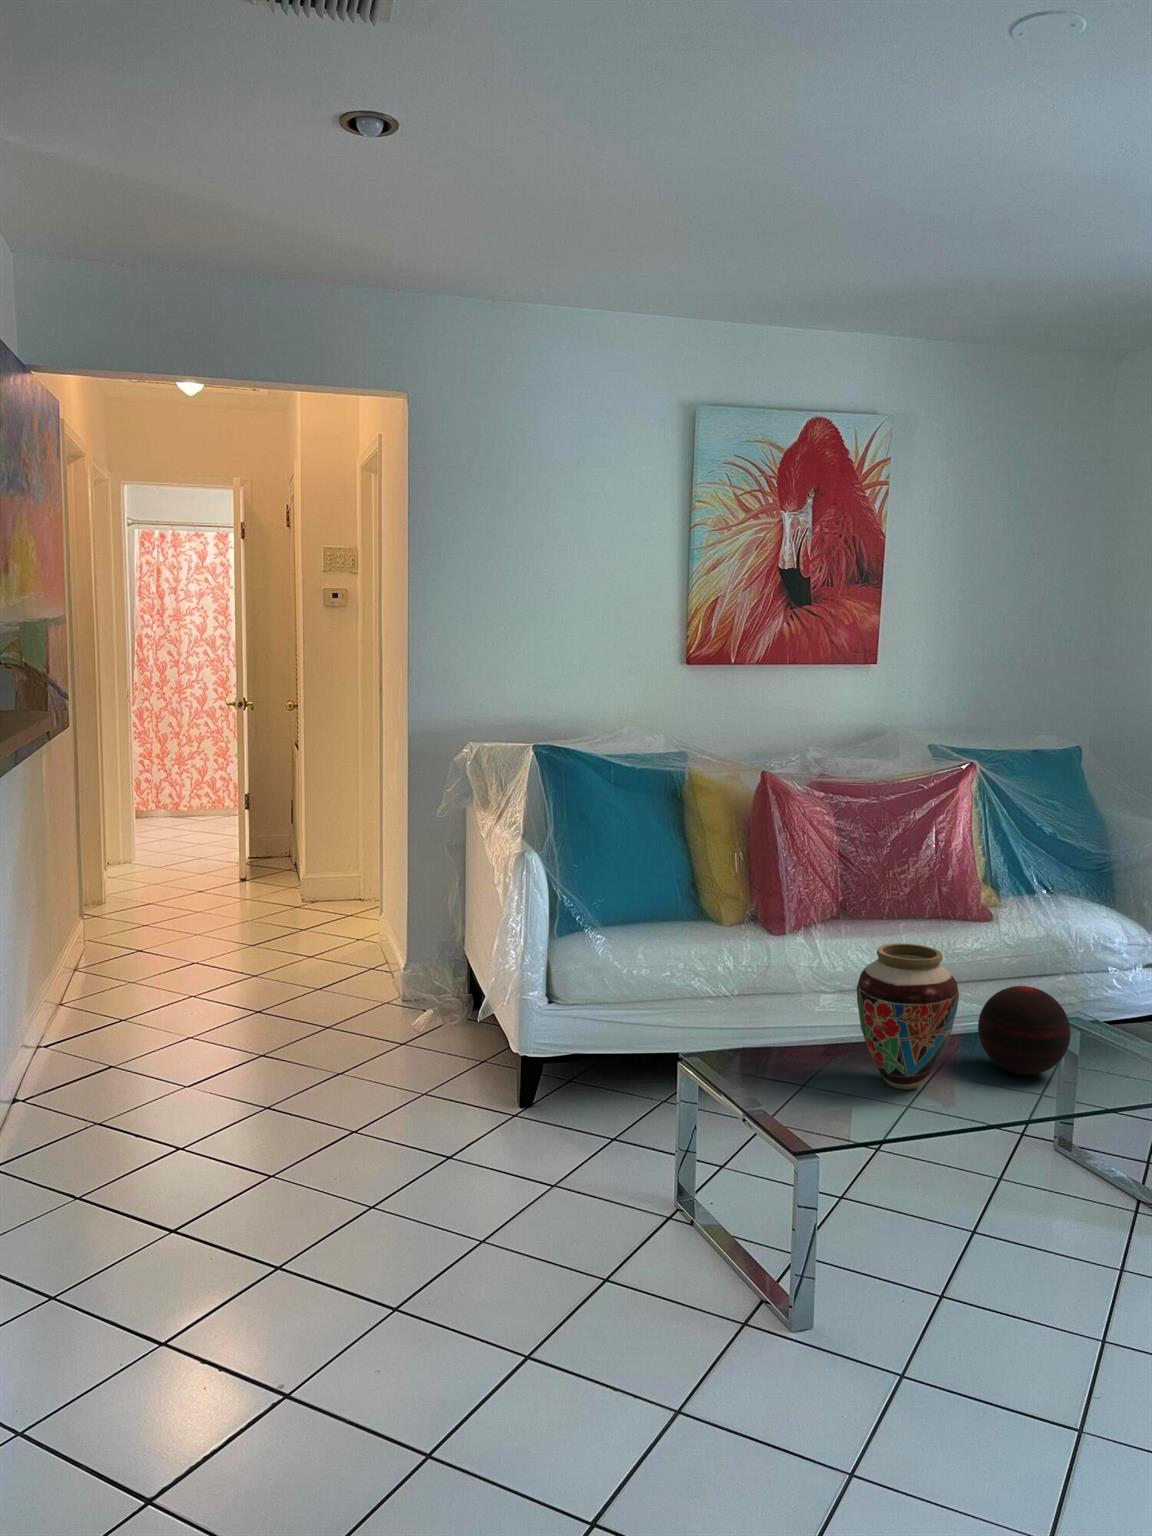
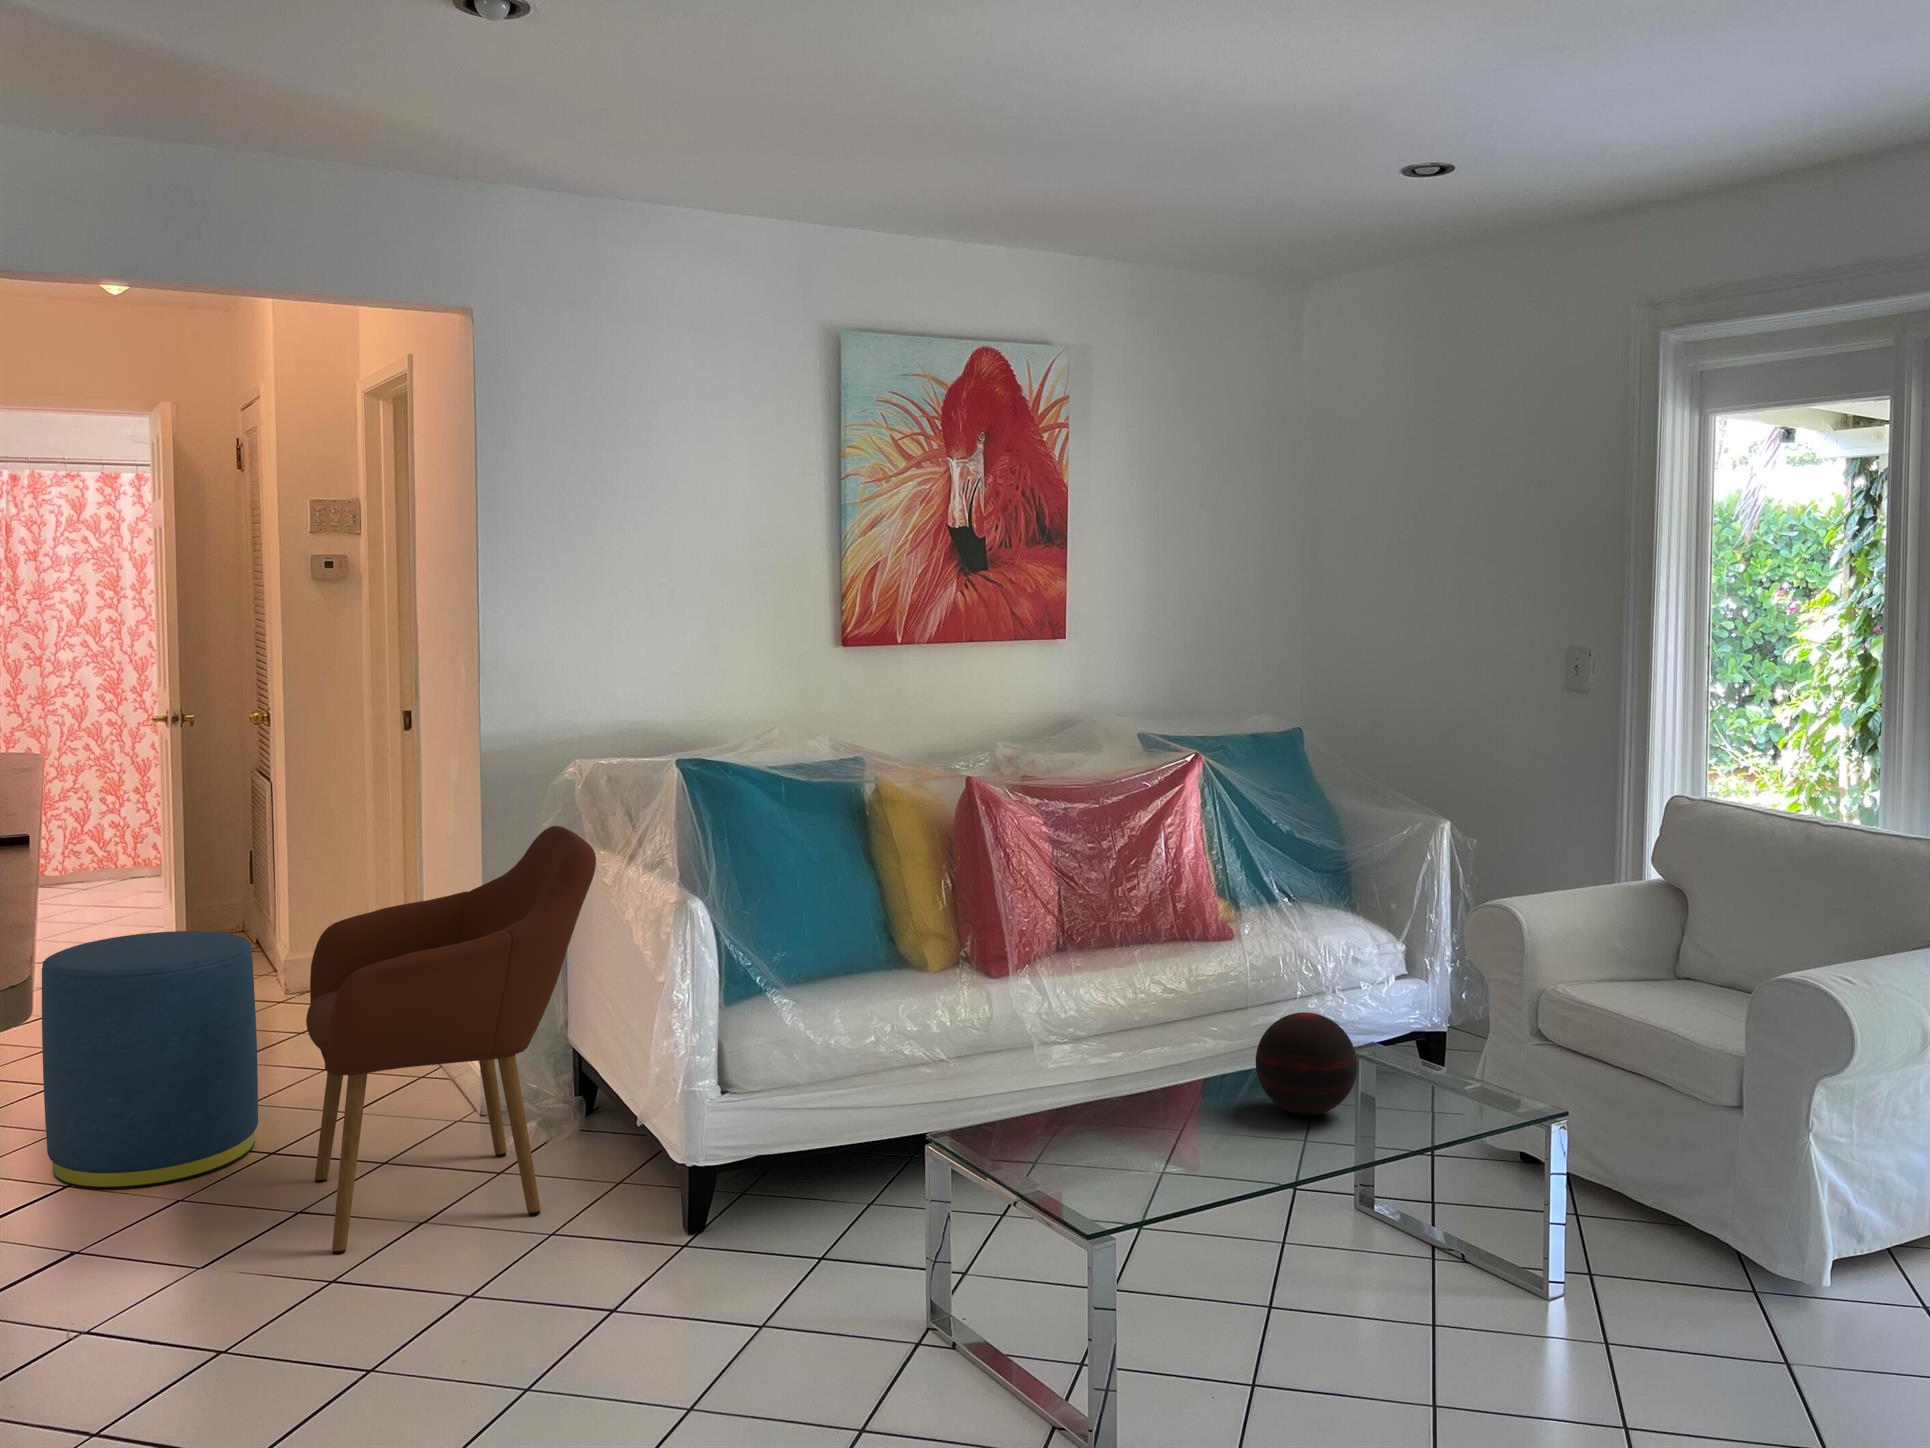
armchair: none [264,791,469,1090] -> present [306,826,596,1255]
ottoman: none [110,851,249,1027] -> present [42,931,258,1189]
vase: present [857,943,959,1090] -> none [1129,975,1245,1148]

